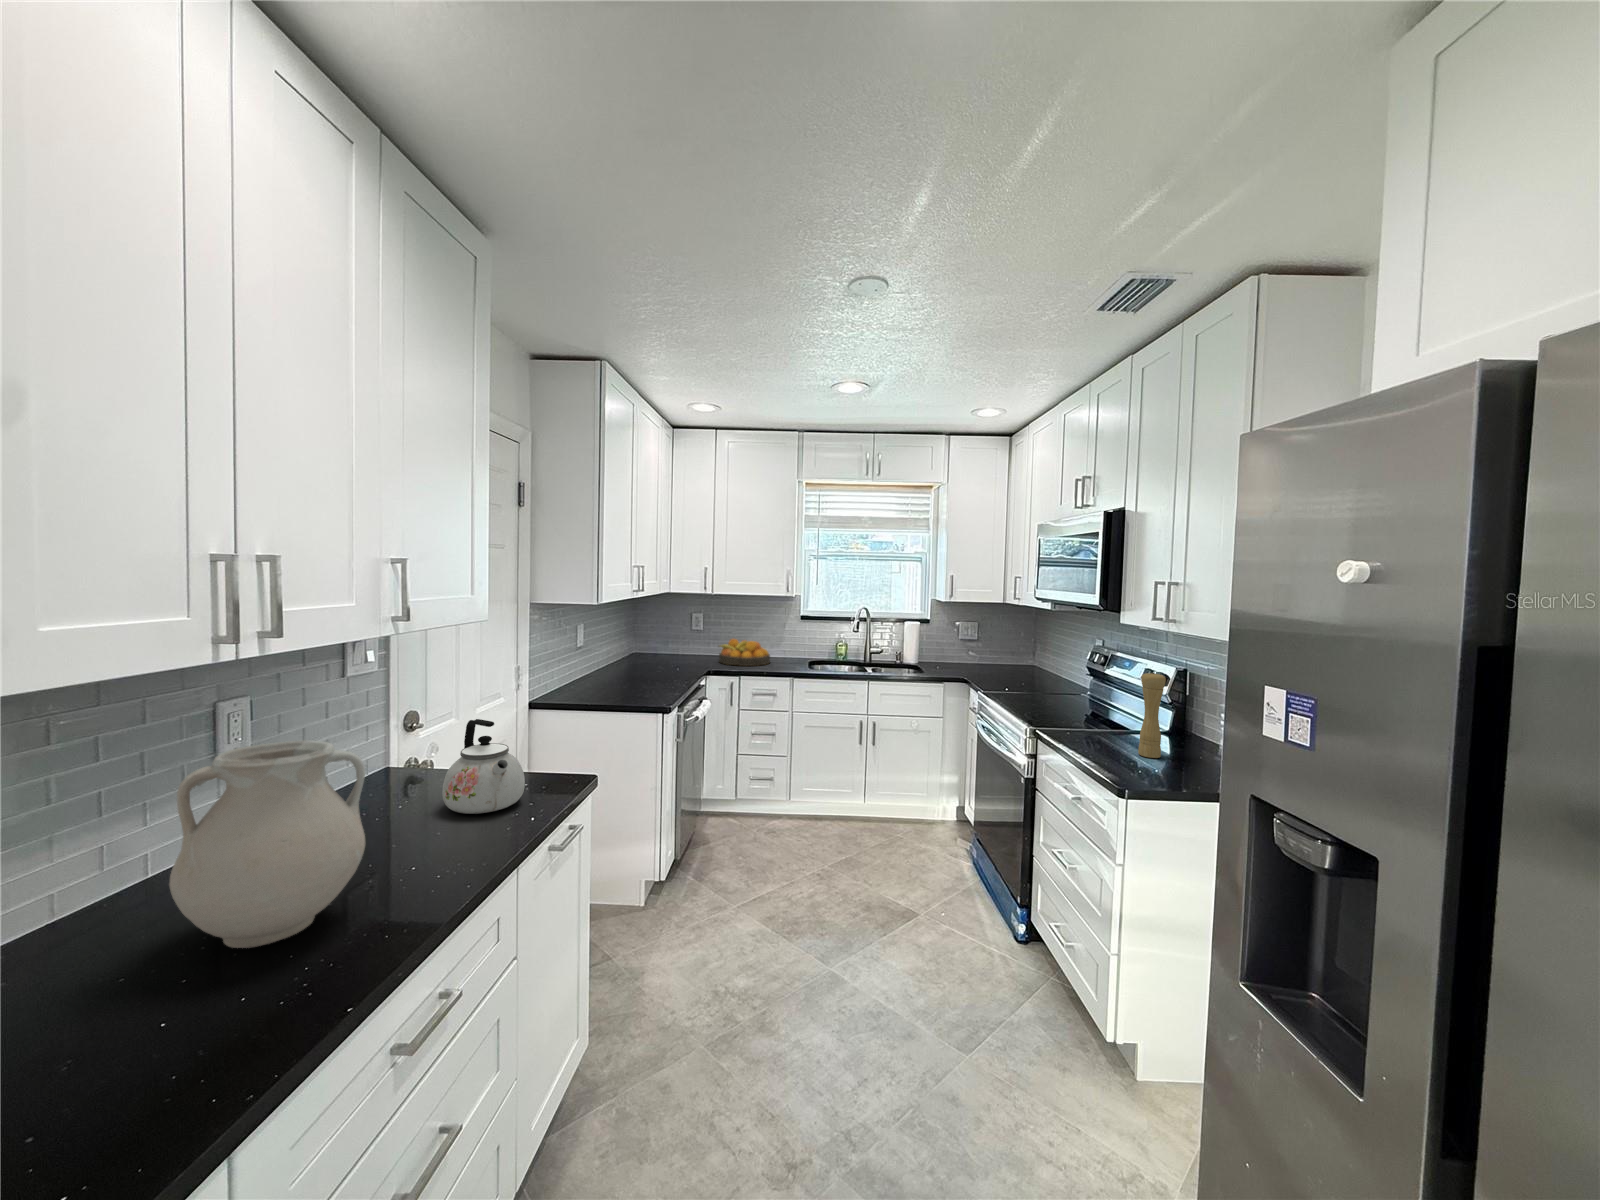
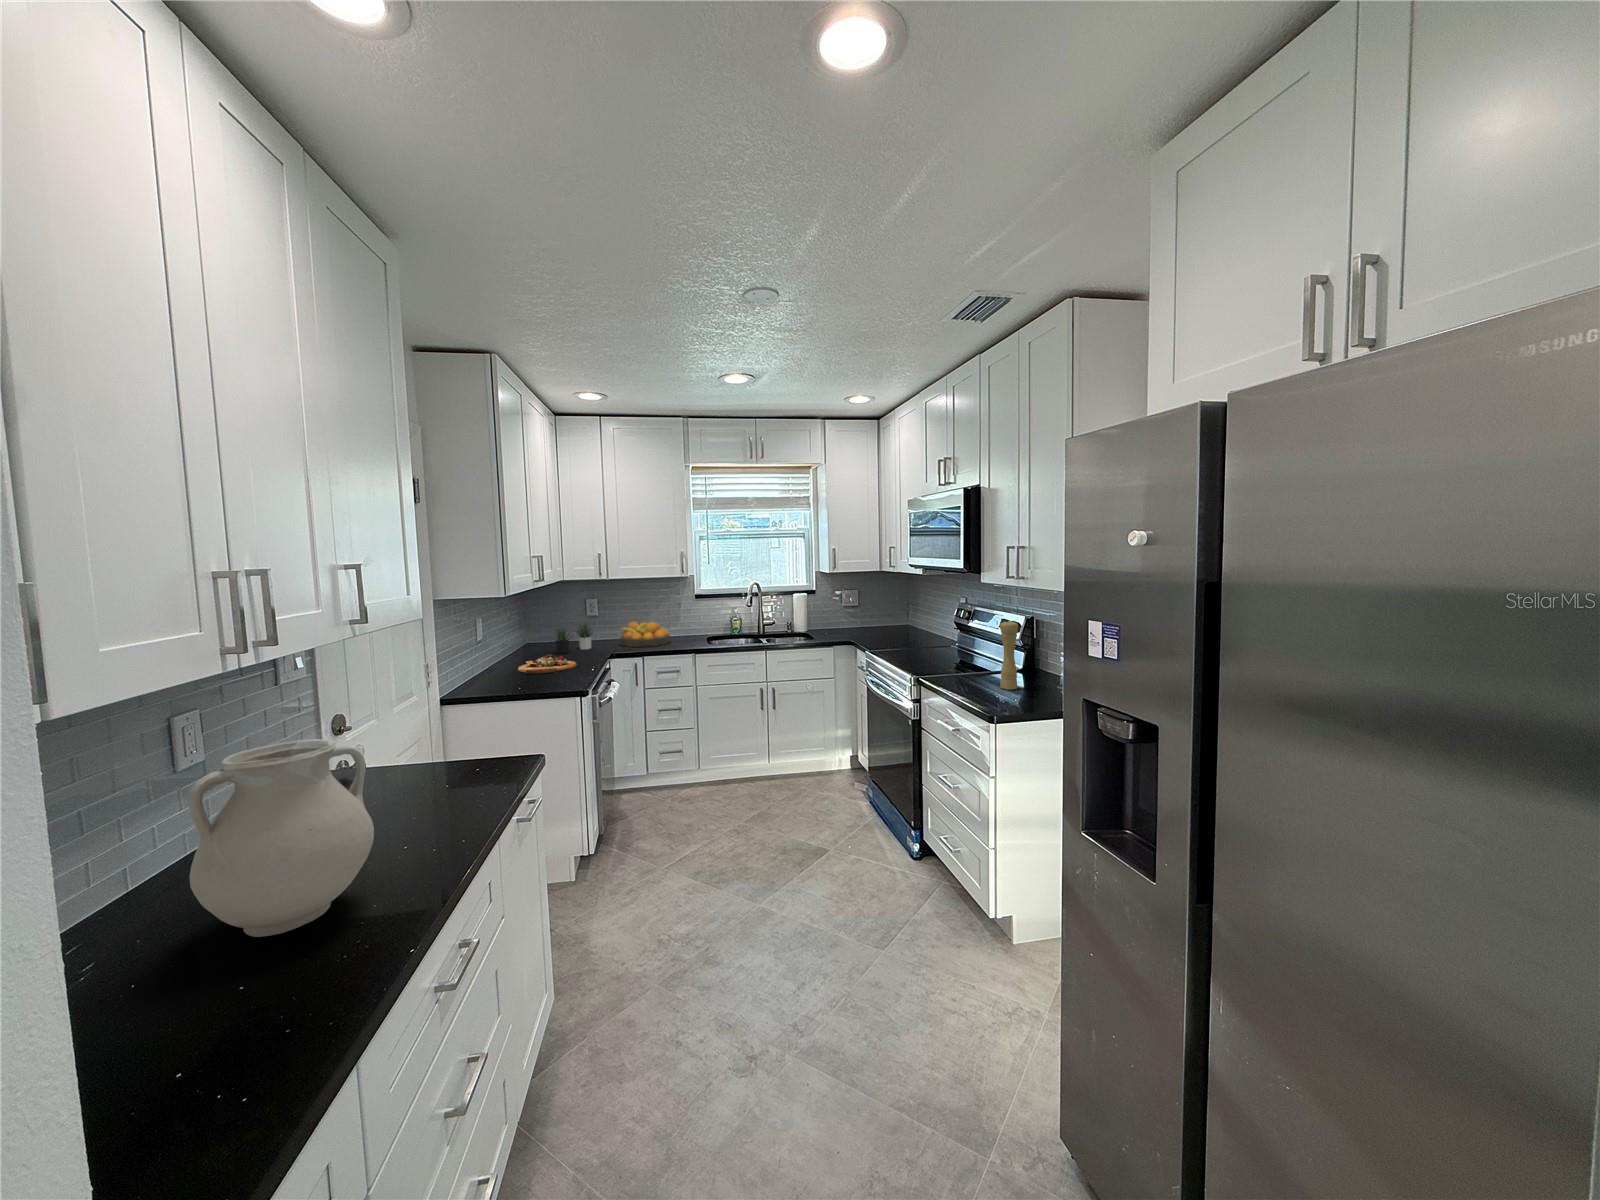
succulent plant: none [648,634,697,666] -> present [551,623,594,654]
cutting board: none [612,666,670,685] -> present [518,655,577,674]
kettle: present [442,719,525,814] -> none [402,713,484,801]

